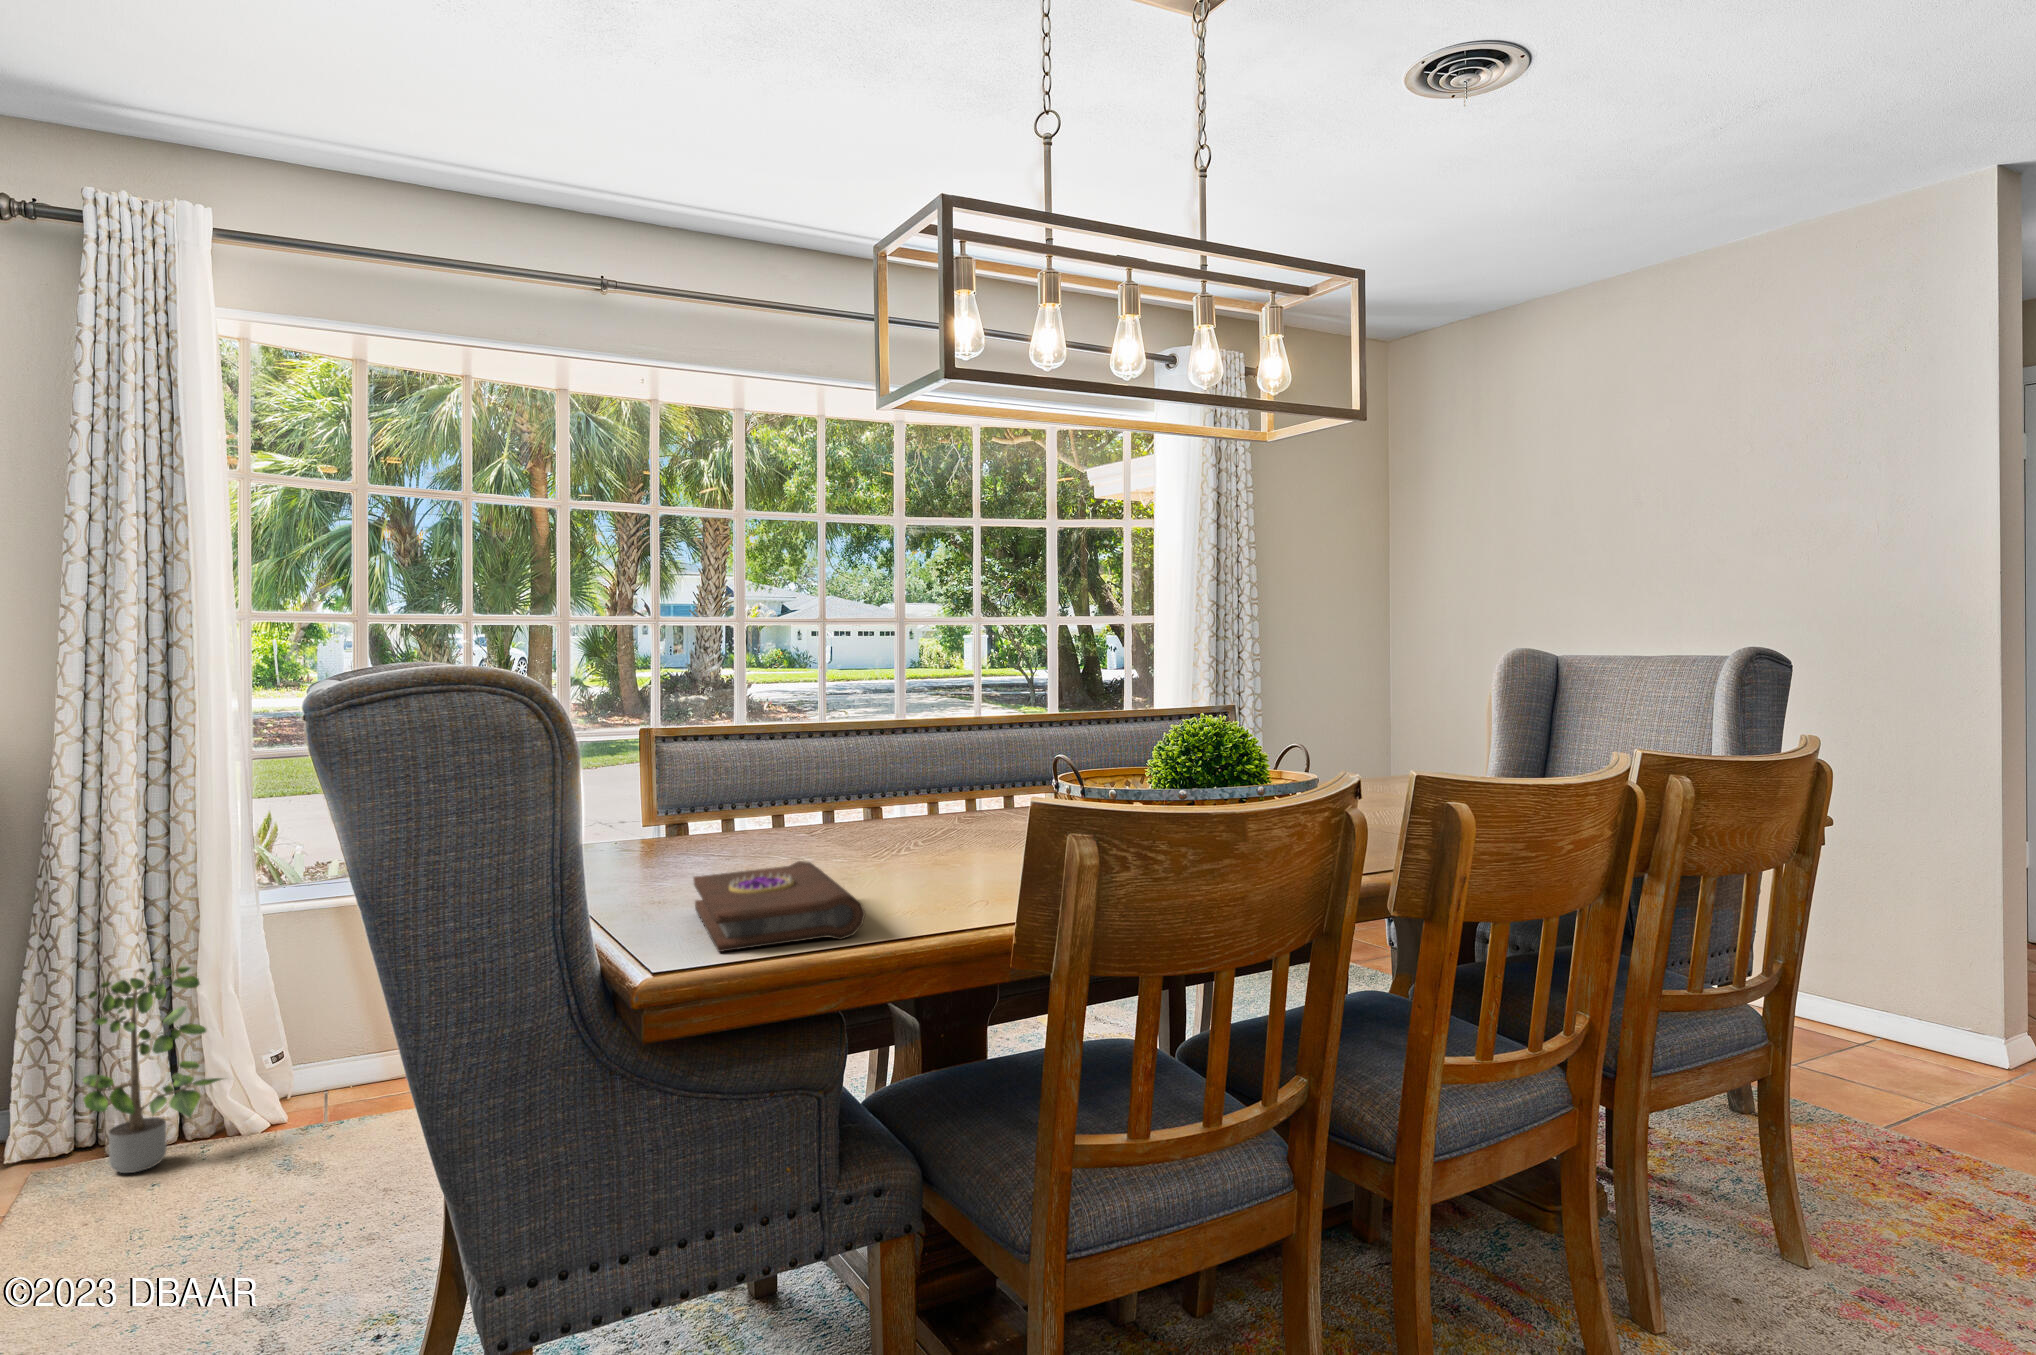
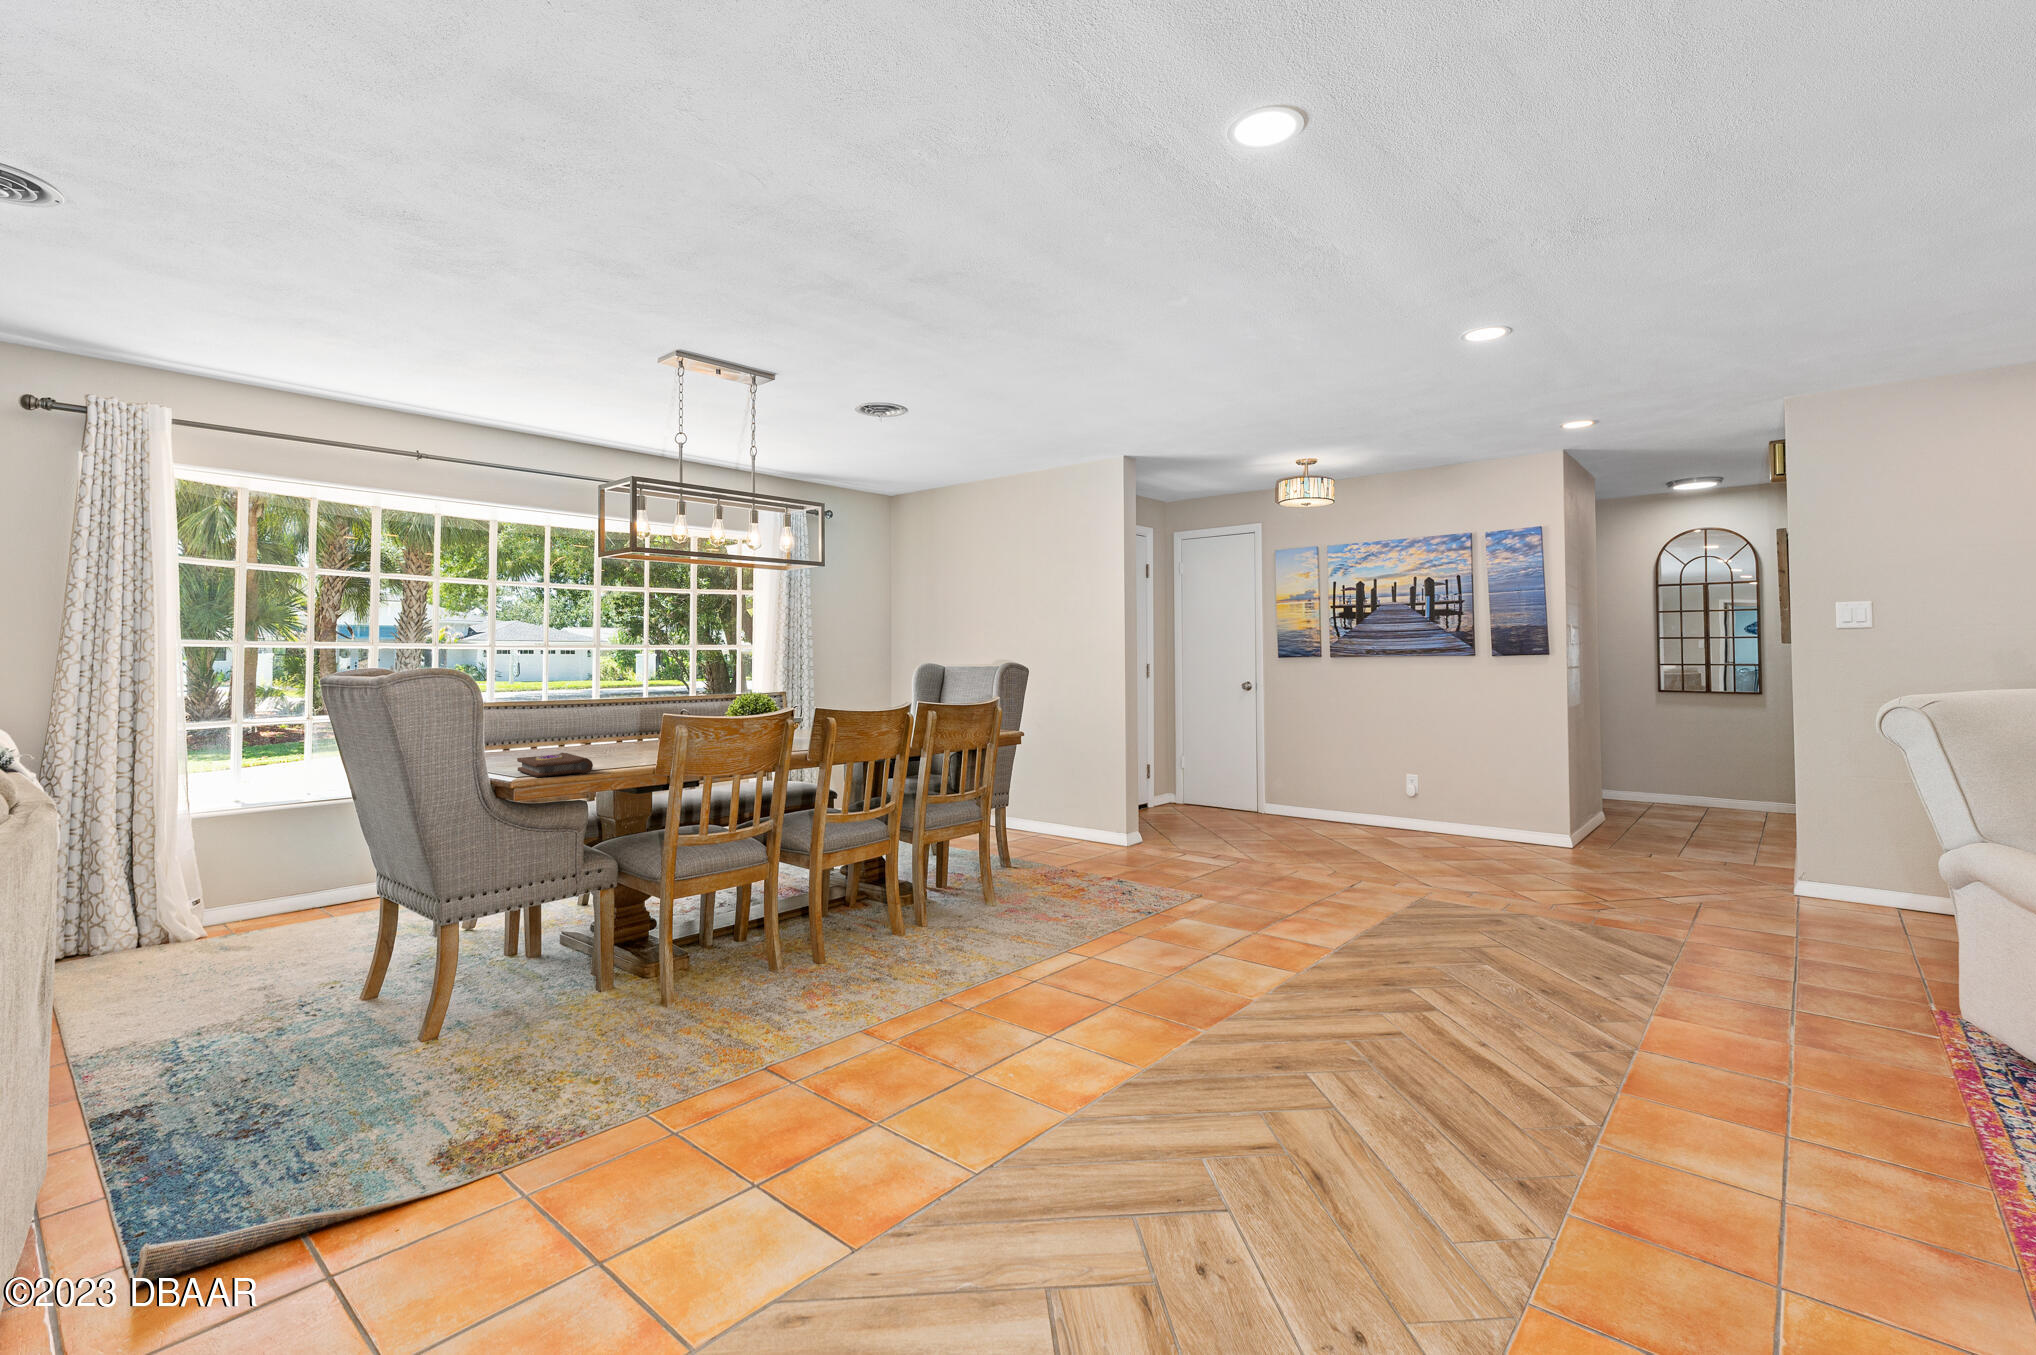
potted plant: present [83,966,222,1173] -> none [90,837,184,956]

